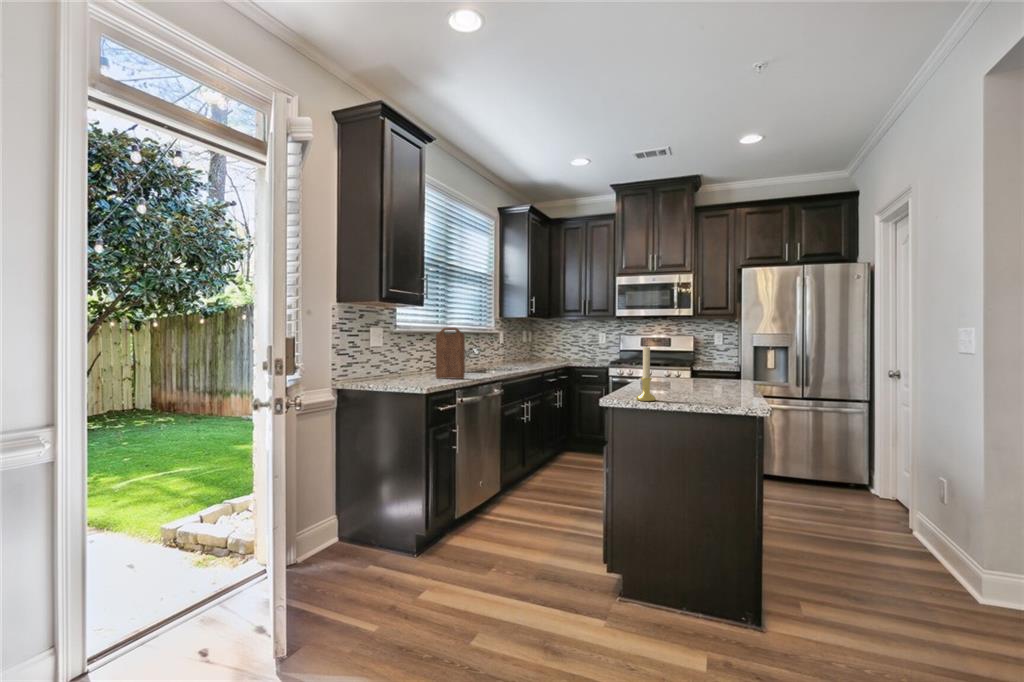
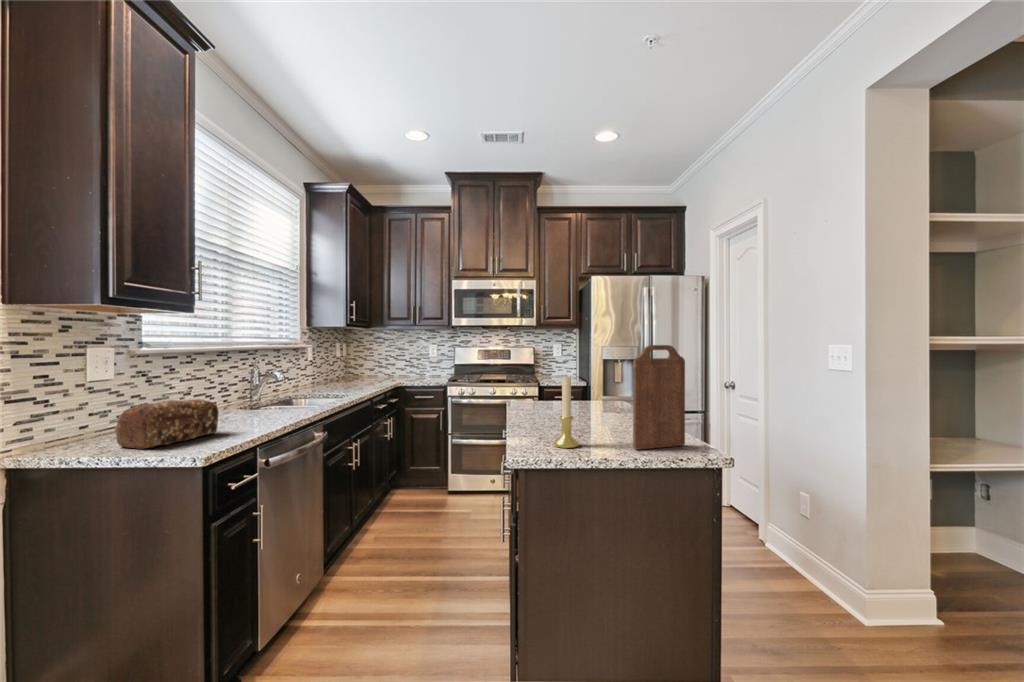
cutting board: present [436,328,465,379] -> present [633,345,685,450]
bread loaf: none [384,359,433,384] -> present [115,399,219,449]

